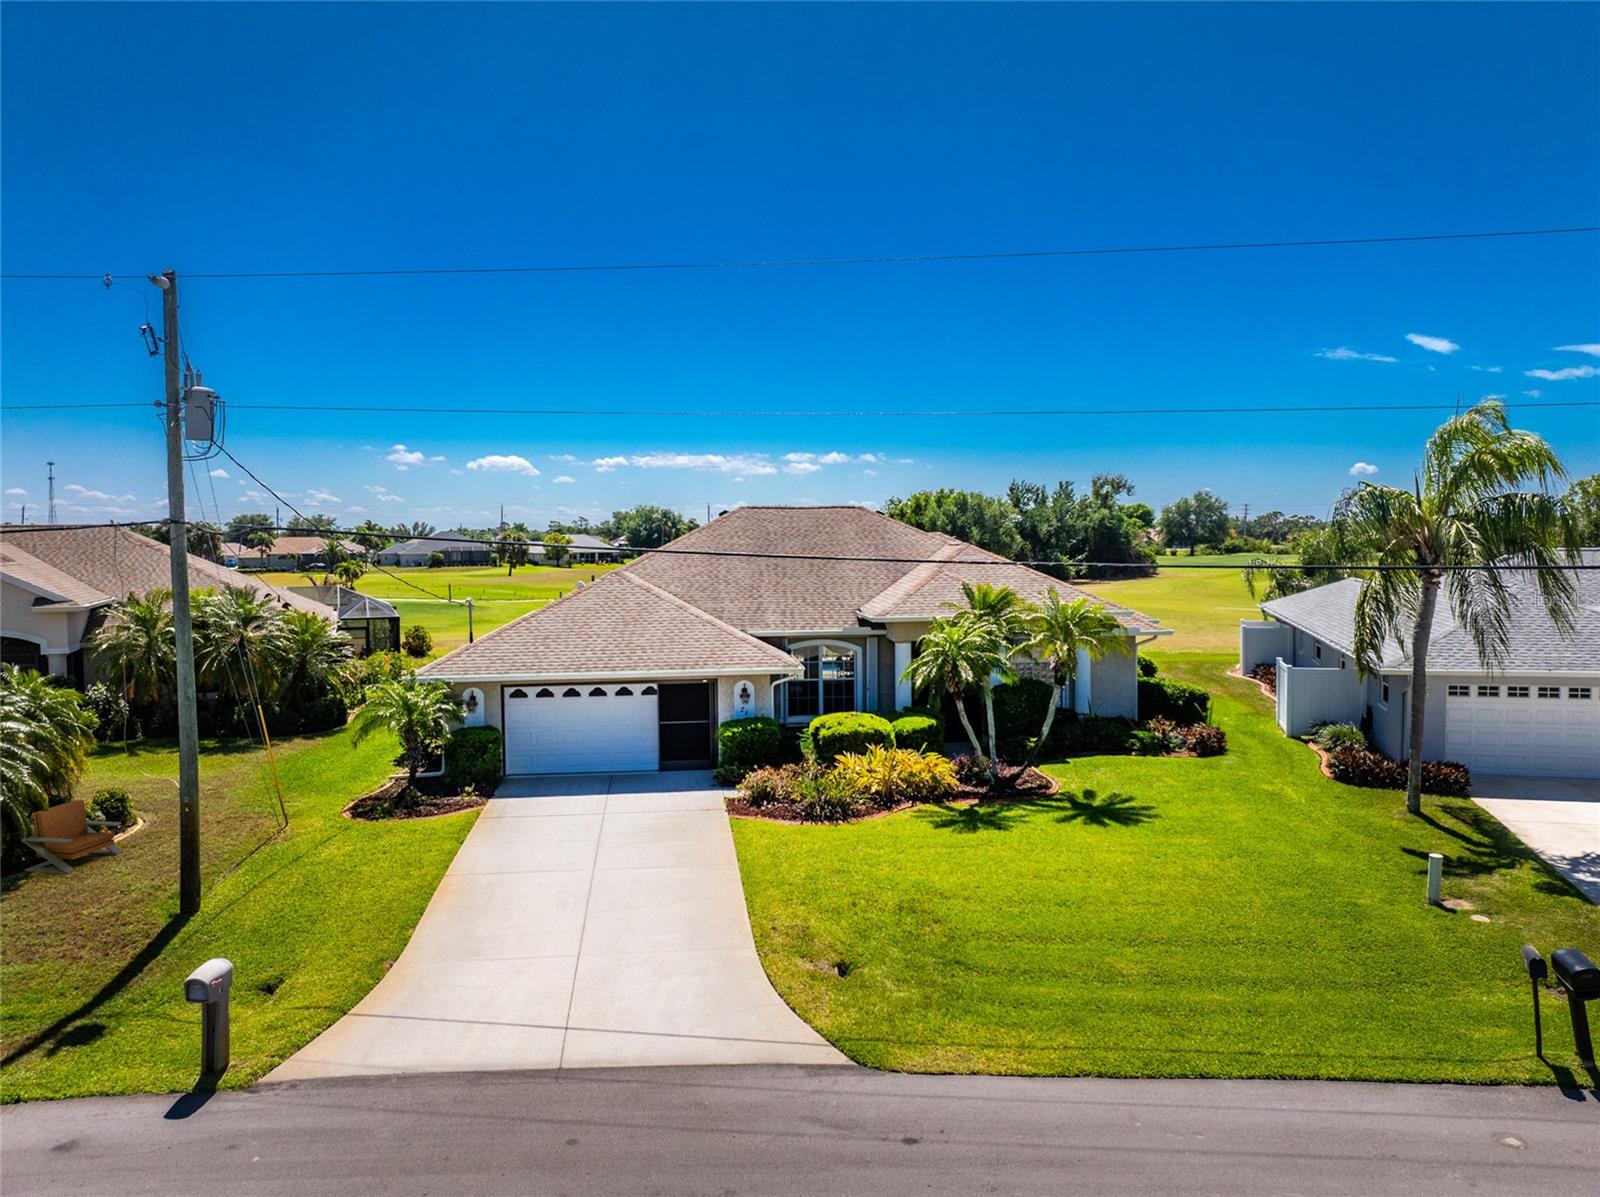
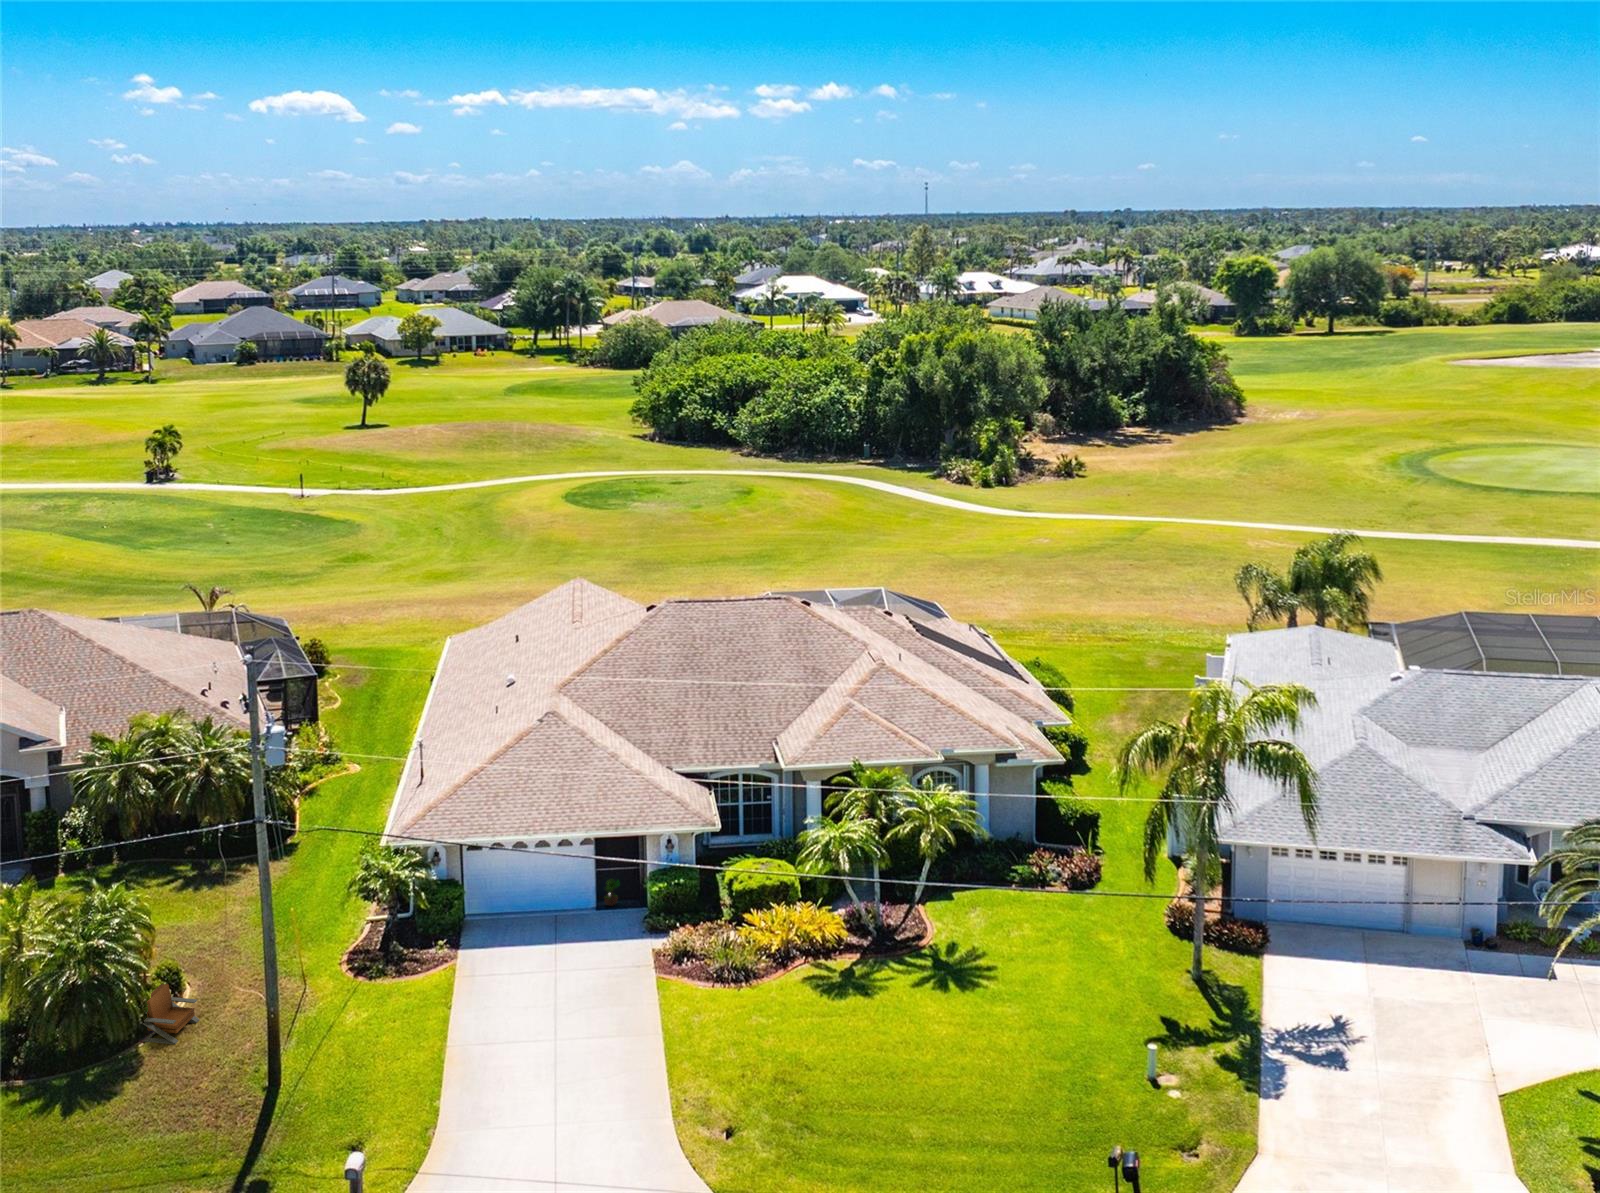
potted tree: none [668,733,689,768] -> present [604,880,619,906]

